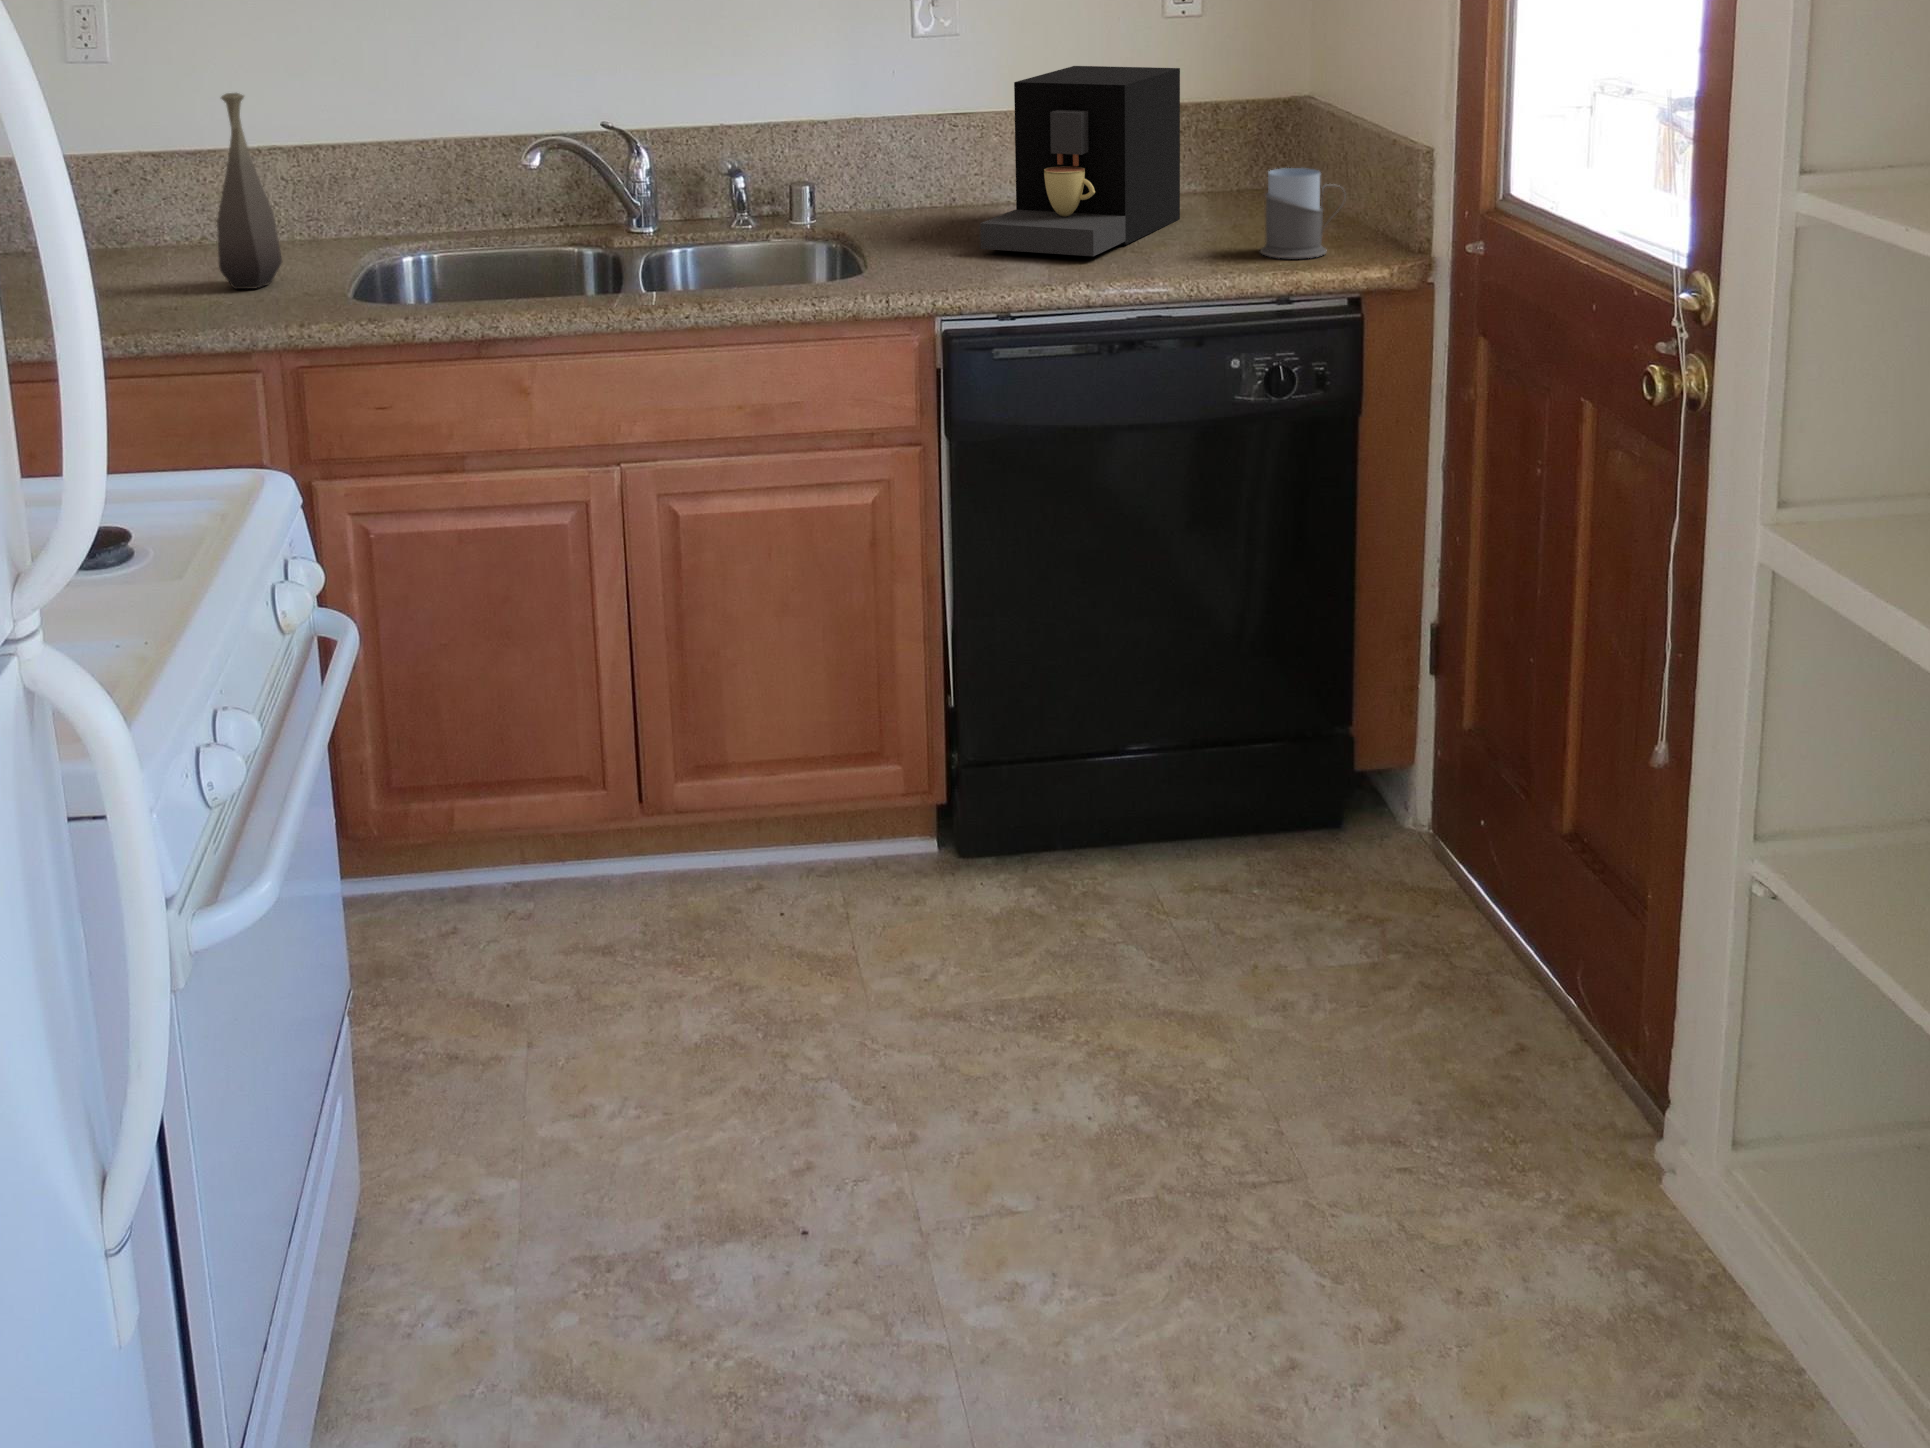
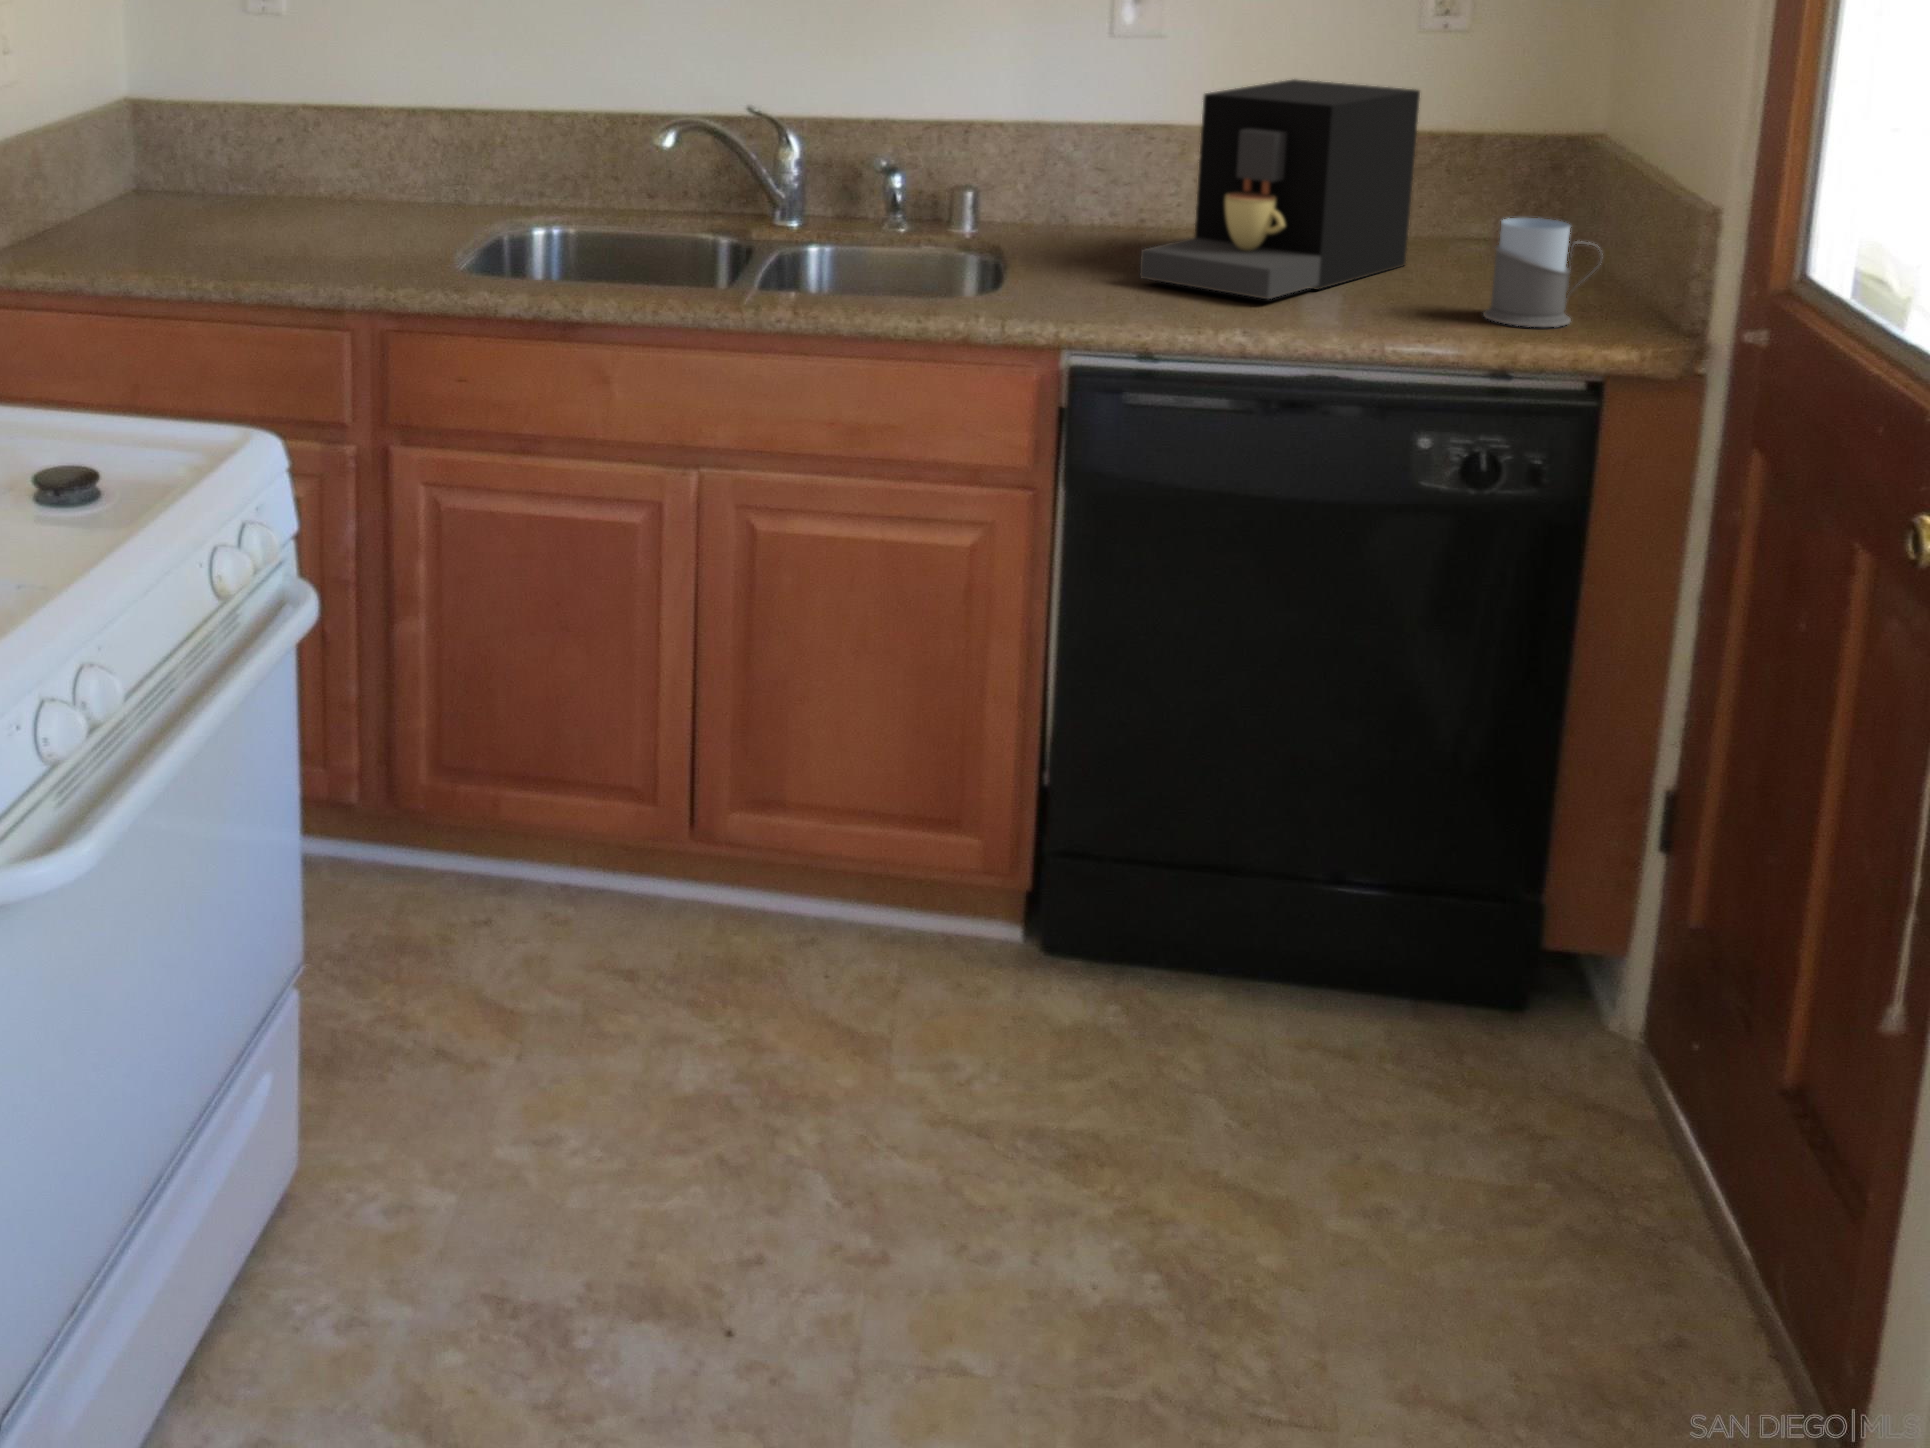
bottle: present [217,93,282,289] -> none [342,53,404,248]

